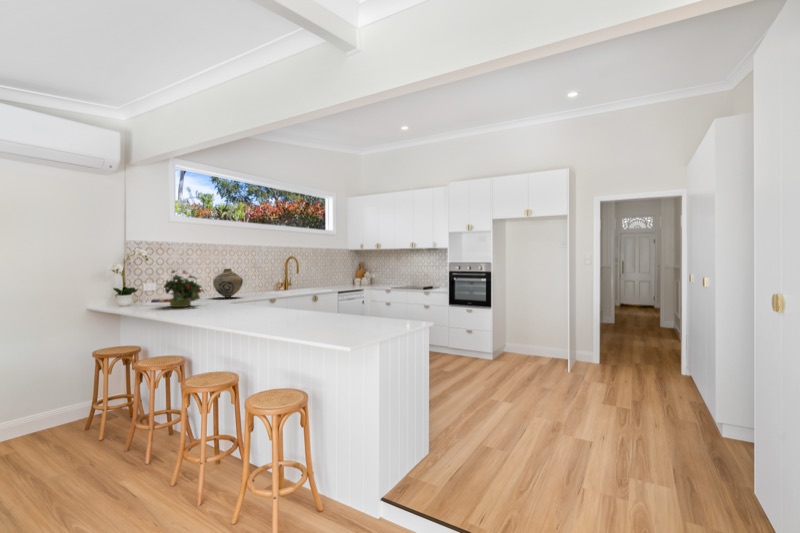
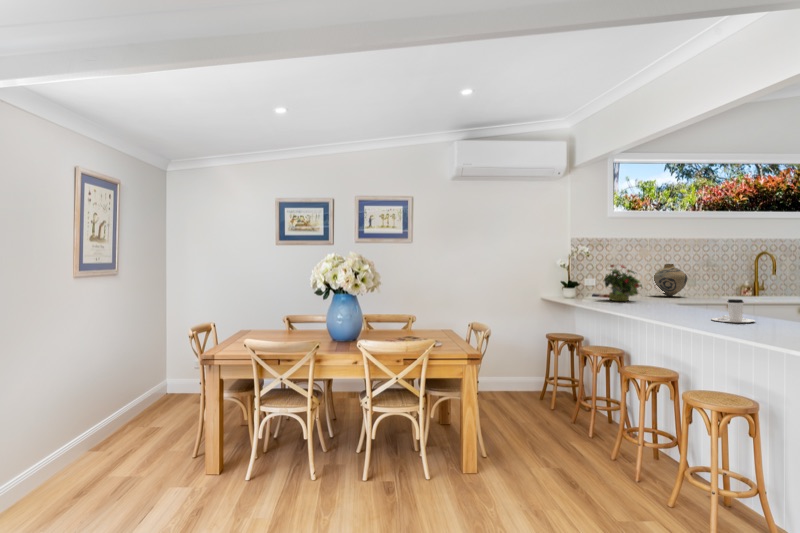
coffee cup: none [267,302,300,324] -> present [712,299,755,323]

